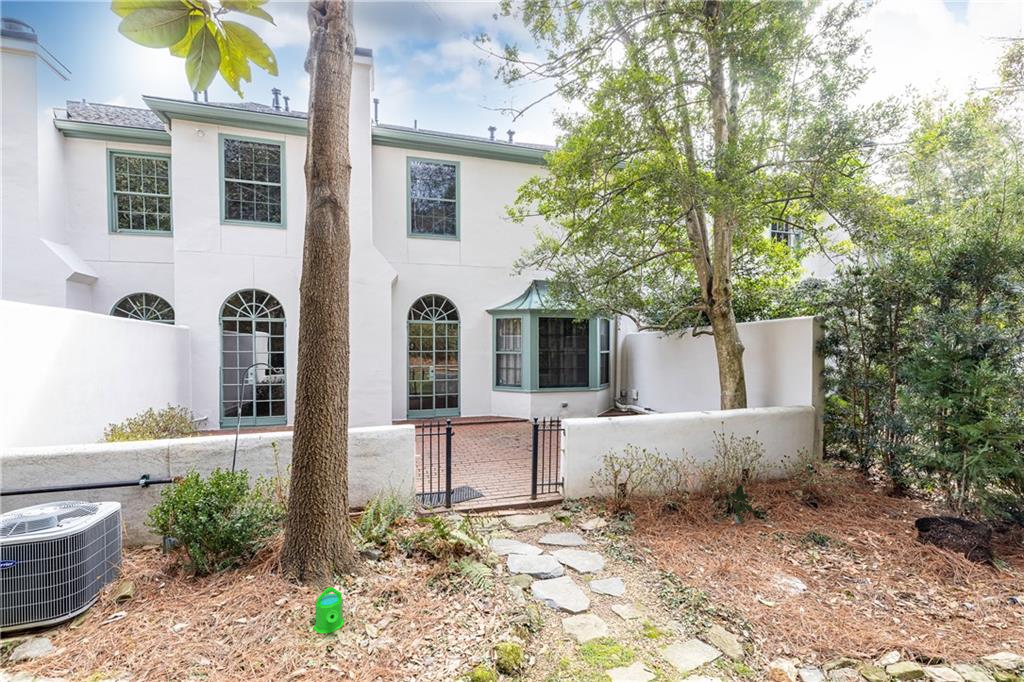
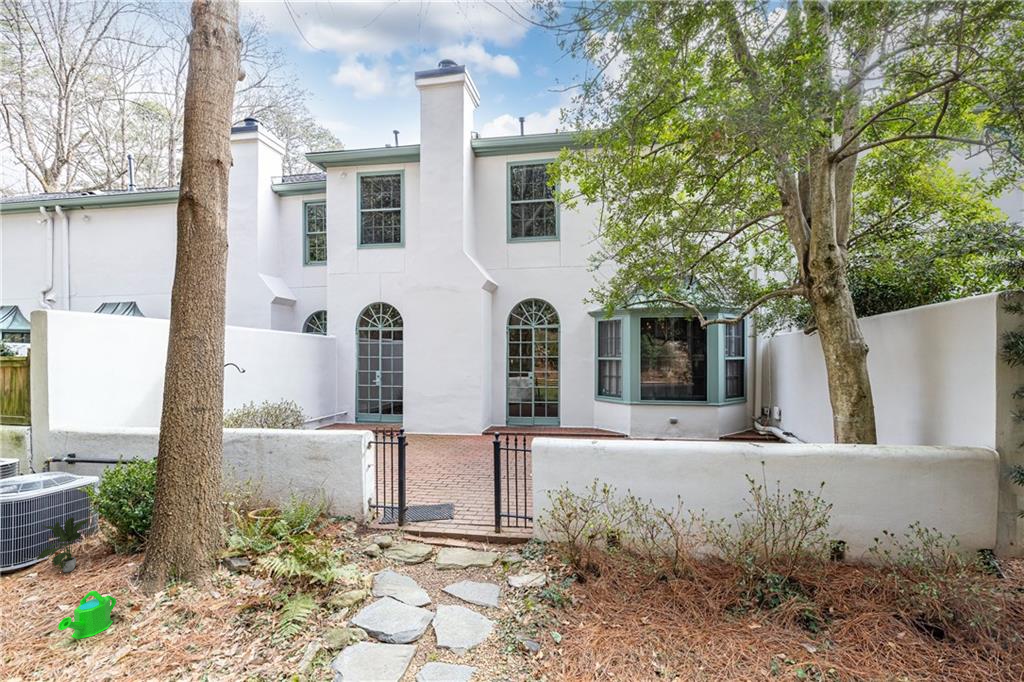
potted plant: present [726,484,756,524] -> present [37,517,89,572]

